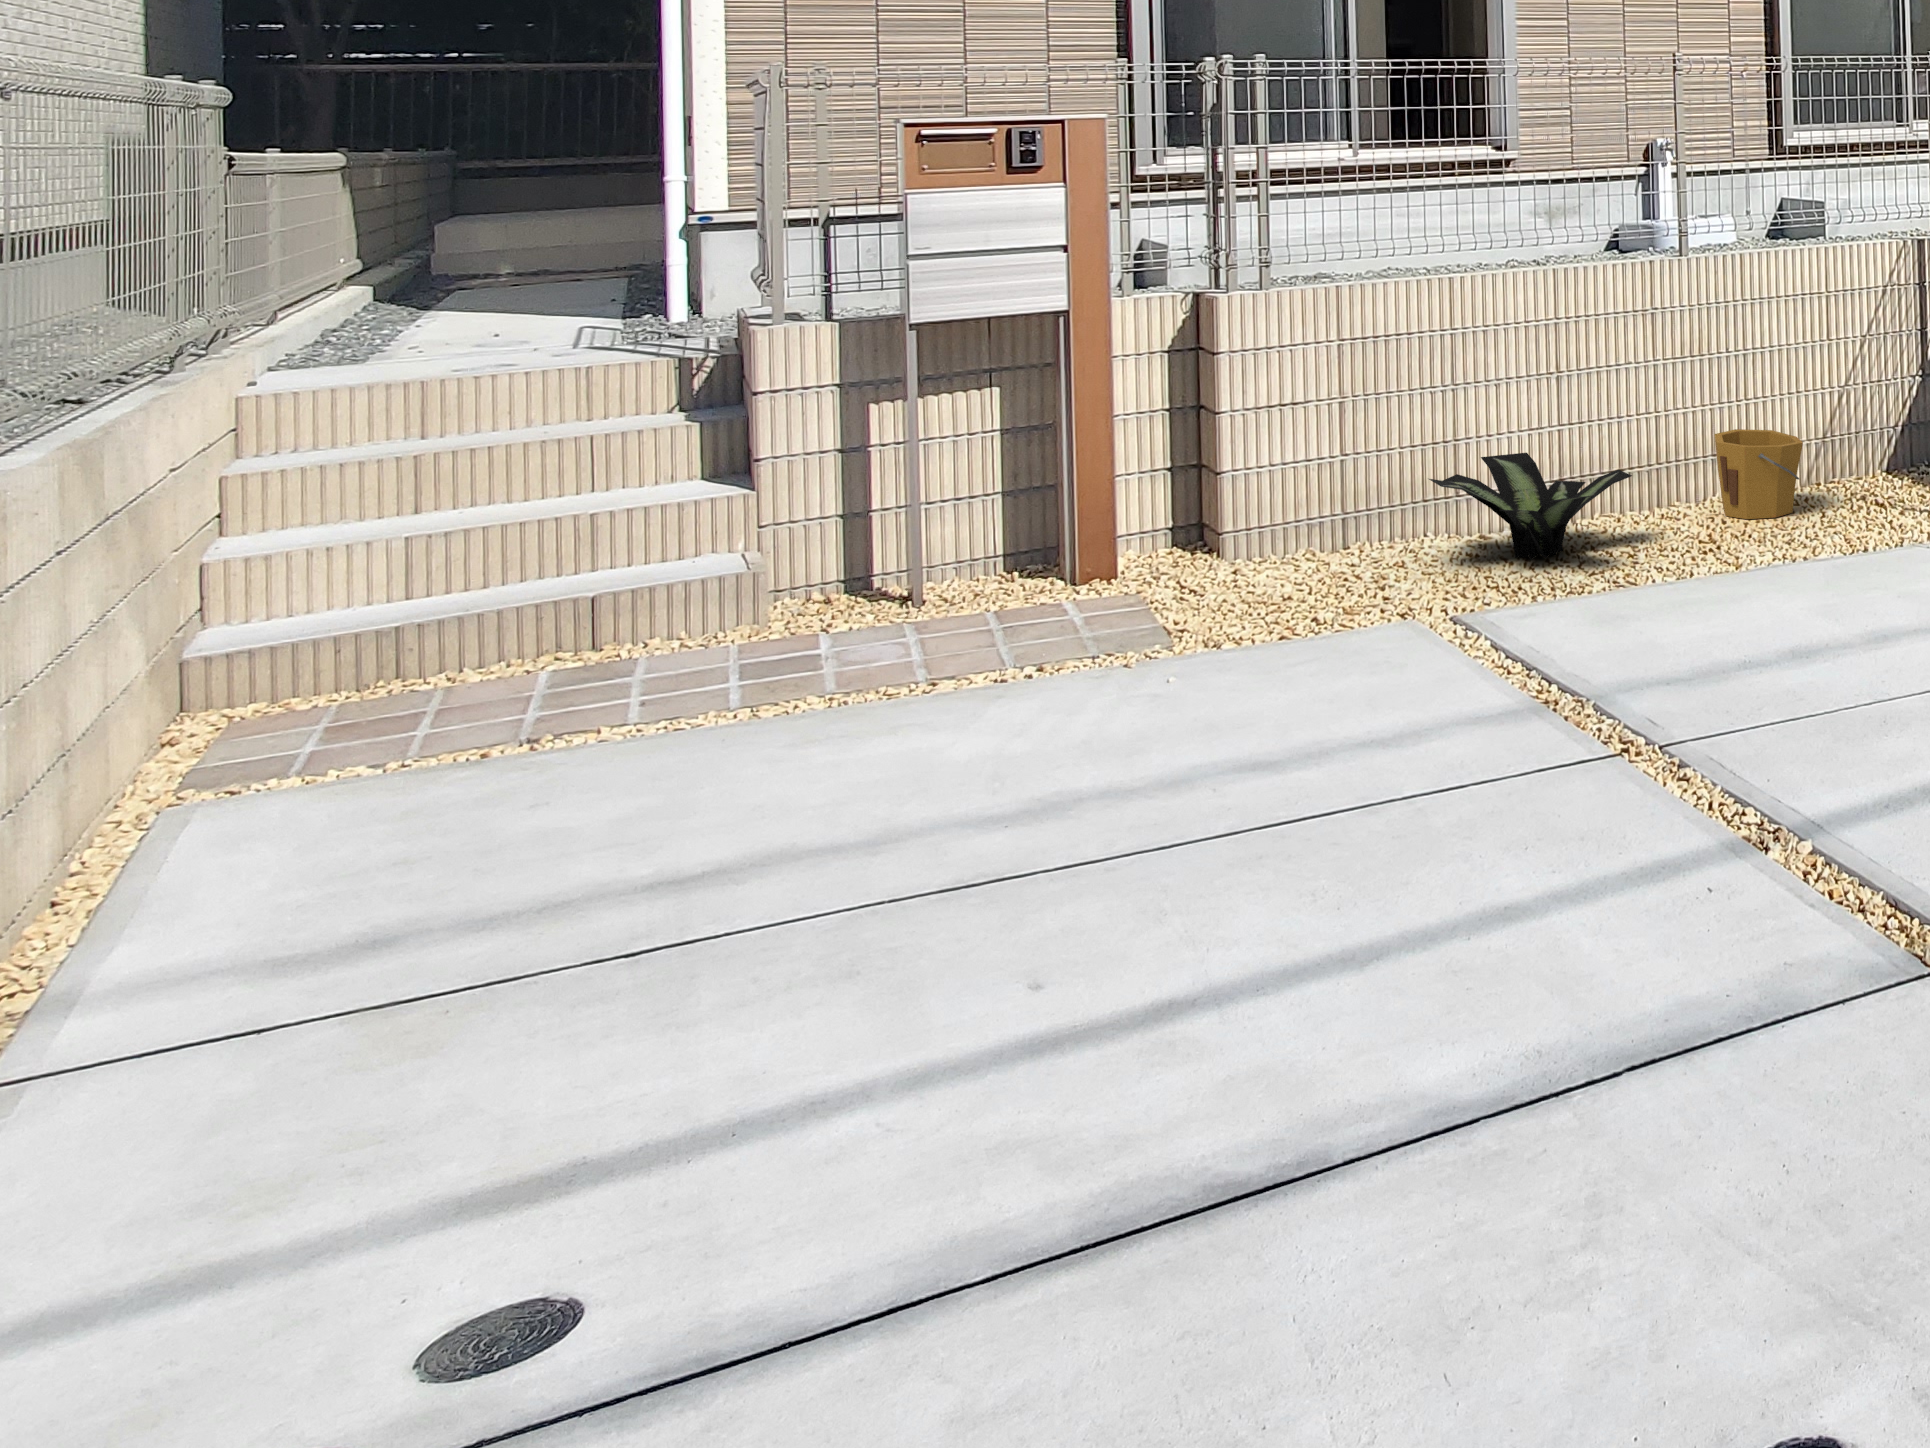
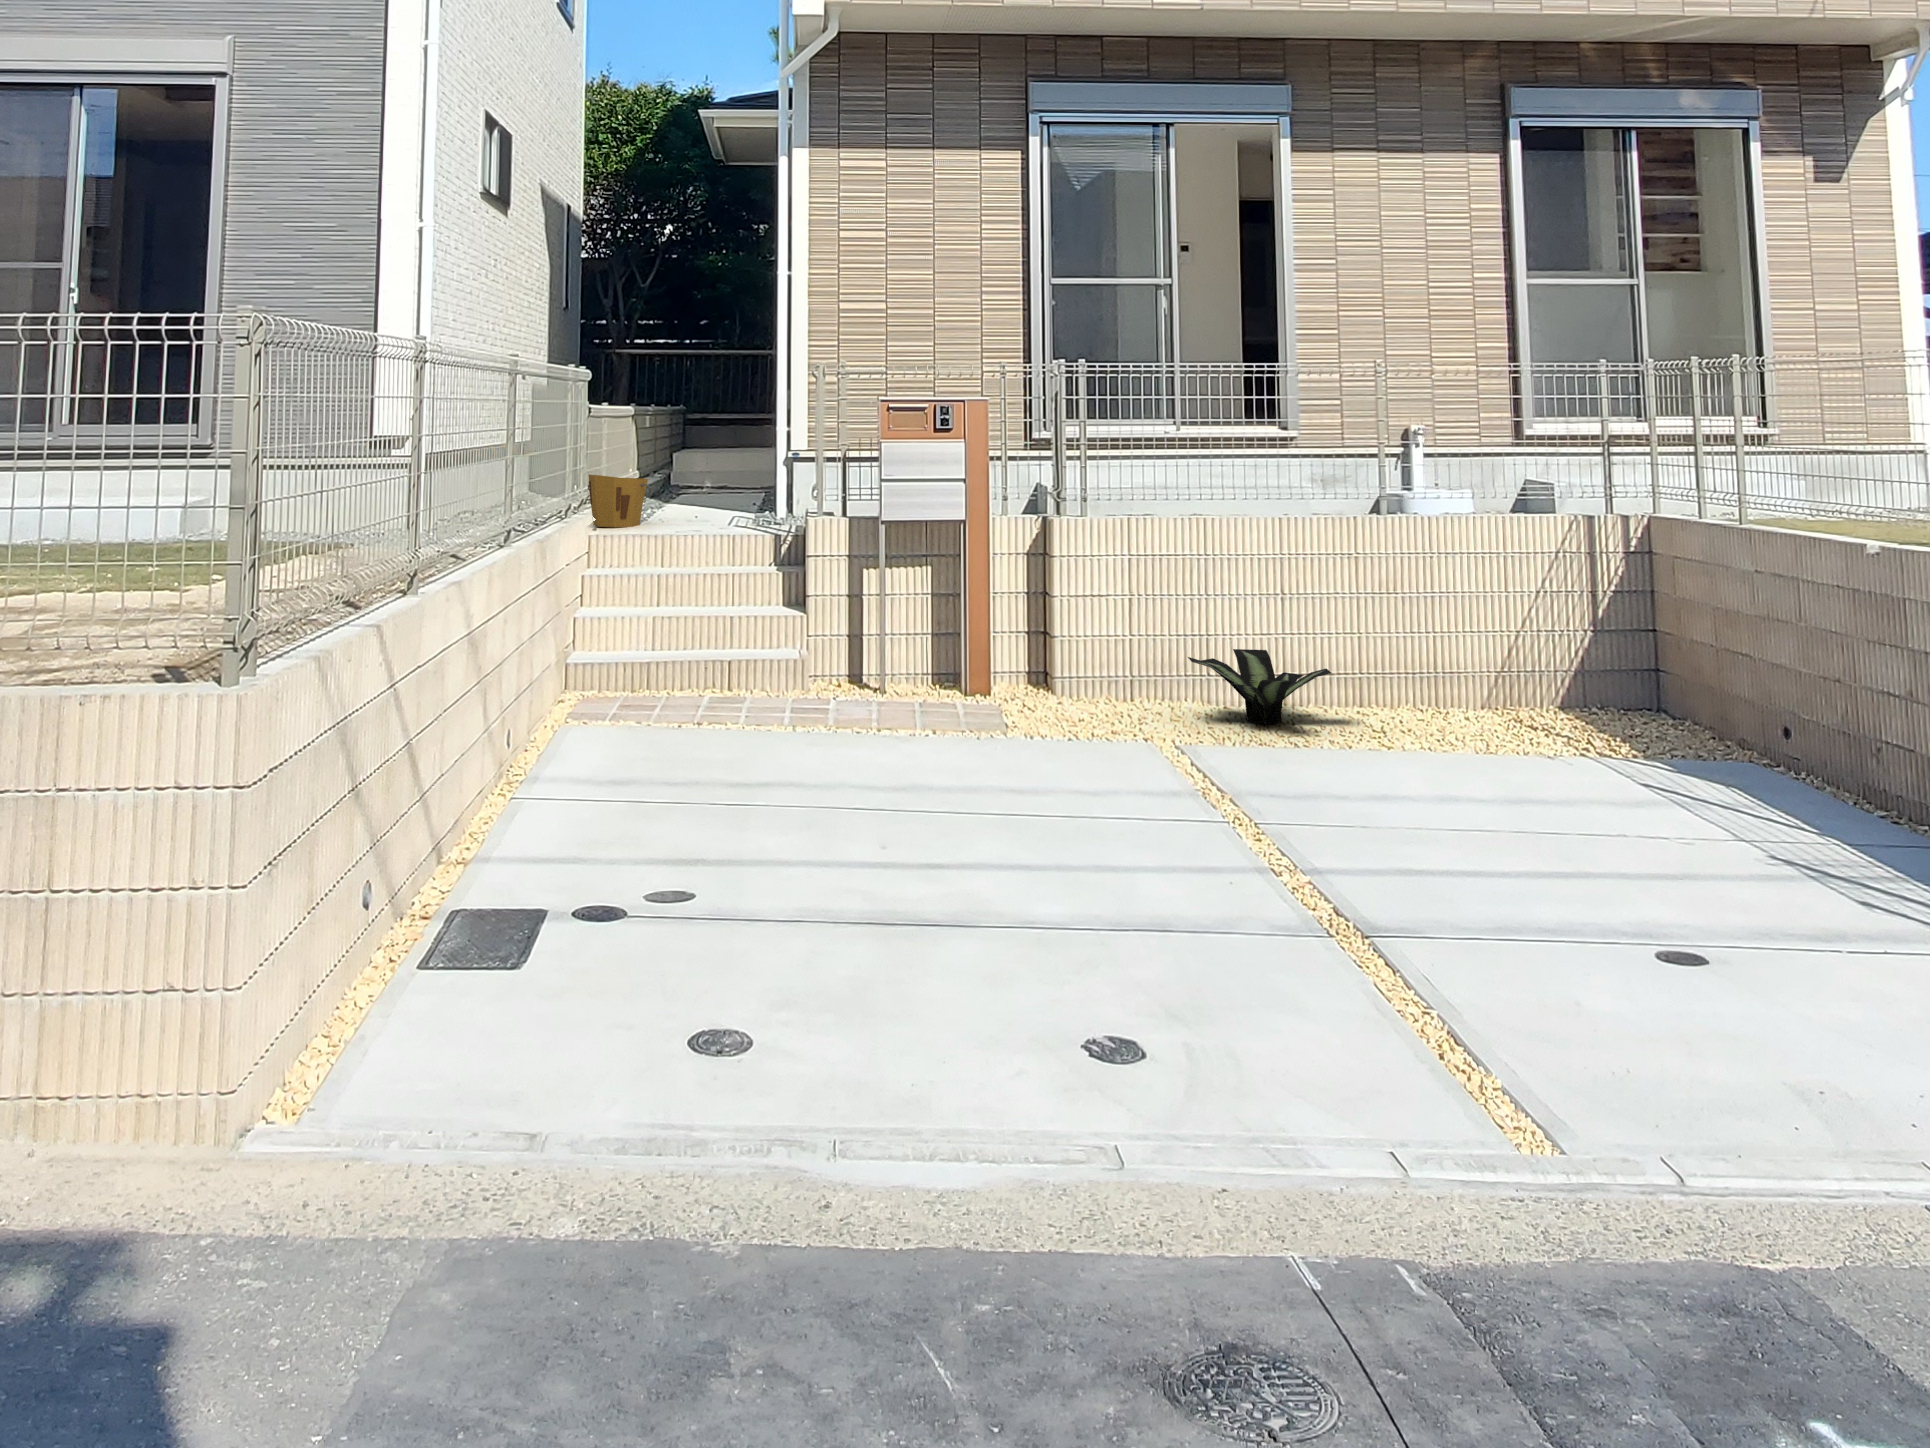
bucket: present [1714,429,1803,519] -> present [588,474,651,527]

